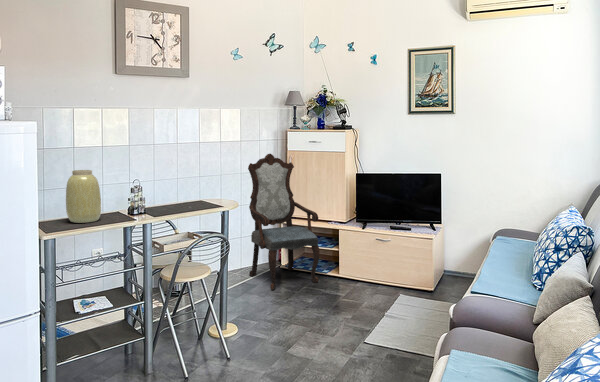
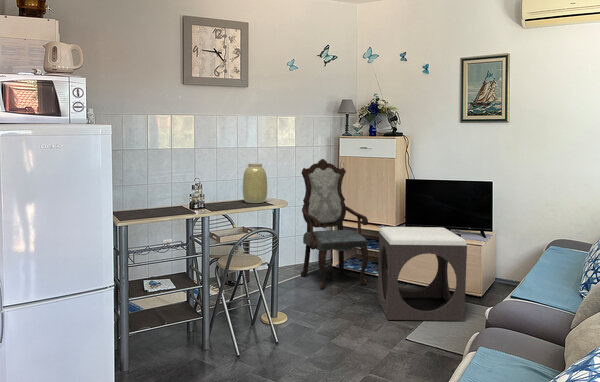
vase: present [66,170,101,223] -> present [243,164,267,203]
footstool: none [331,223,424,323] -> present [378,227,467,321]

